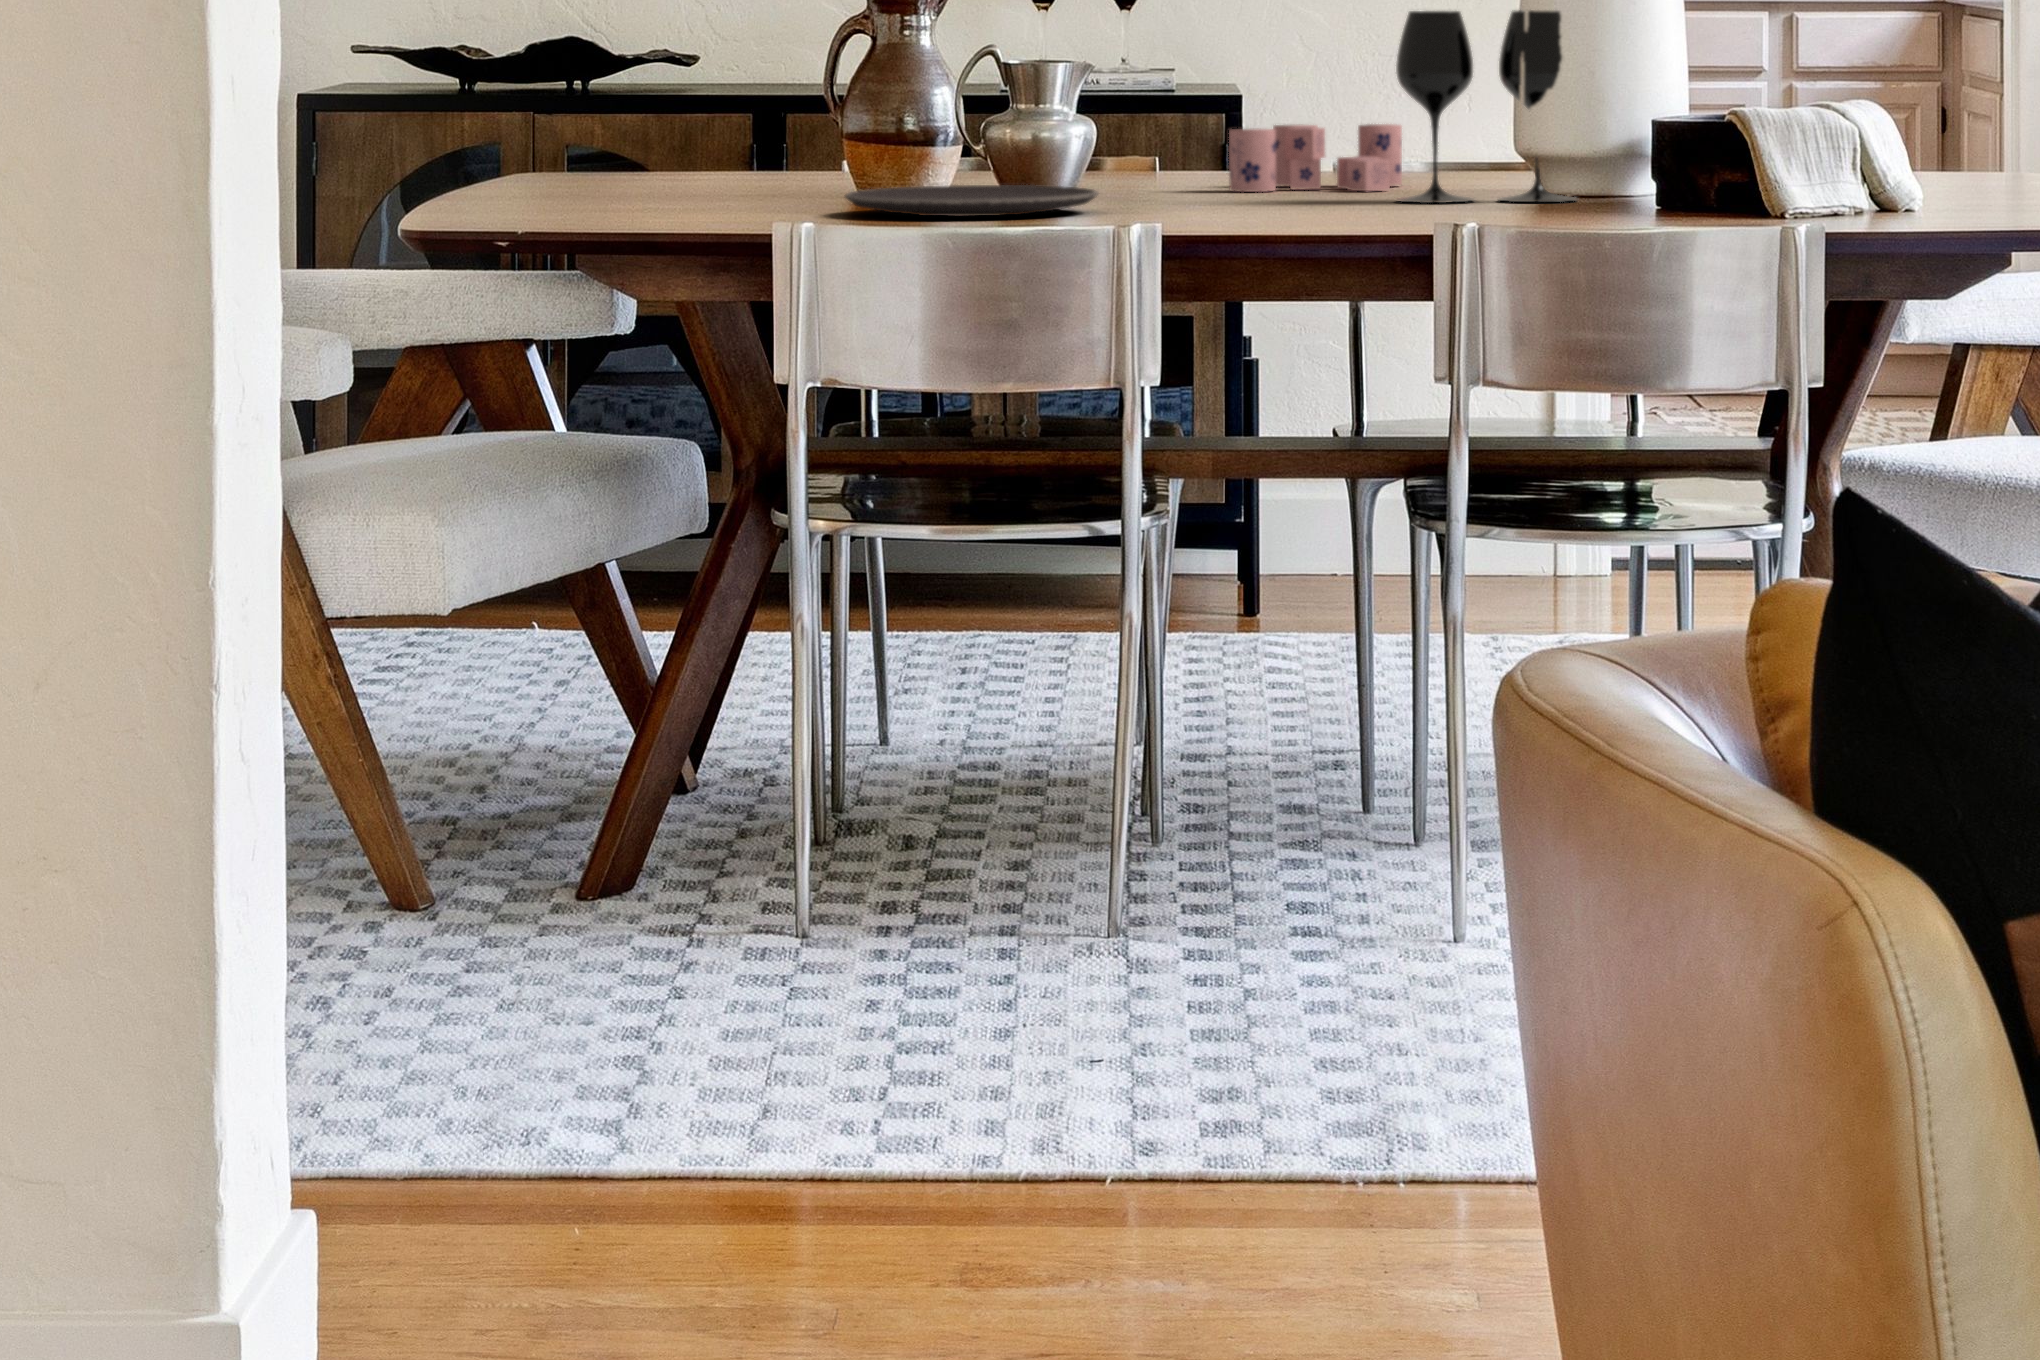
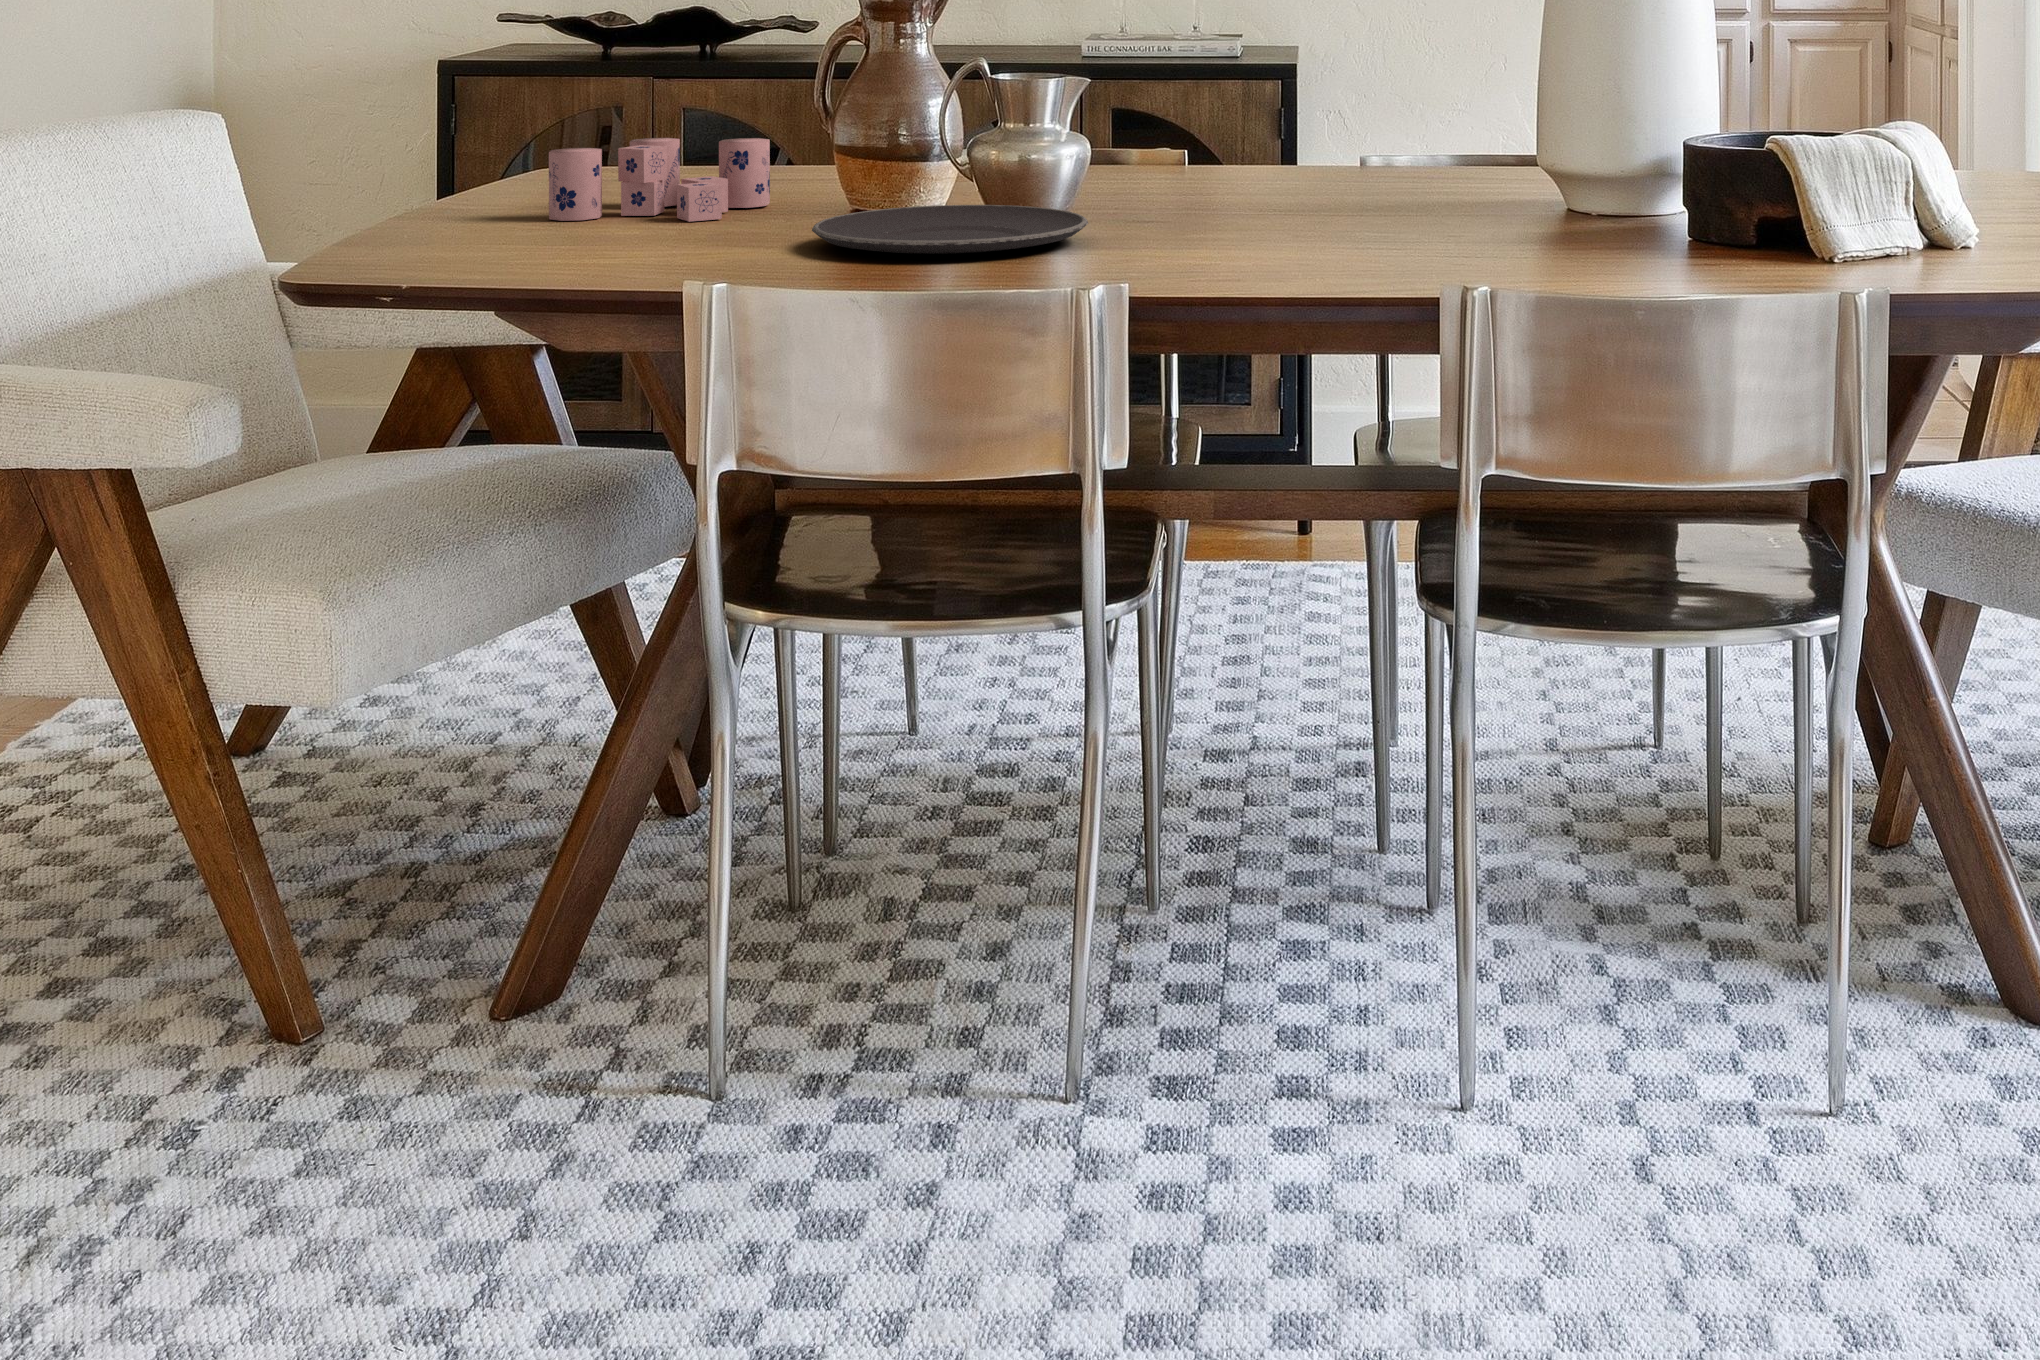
wine glass: present [1396,10,1576,203] -> none [1410,19,1605,226]
candle: present [1229,124,1402,192] -> present [549,138,770,222]

